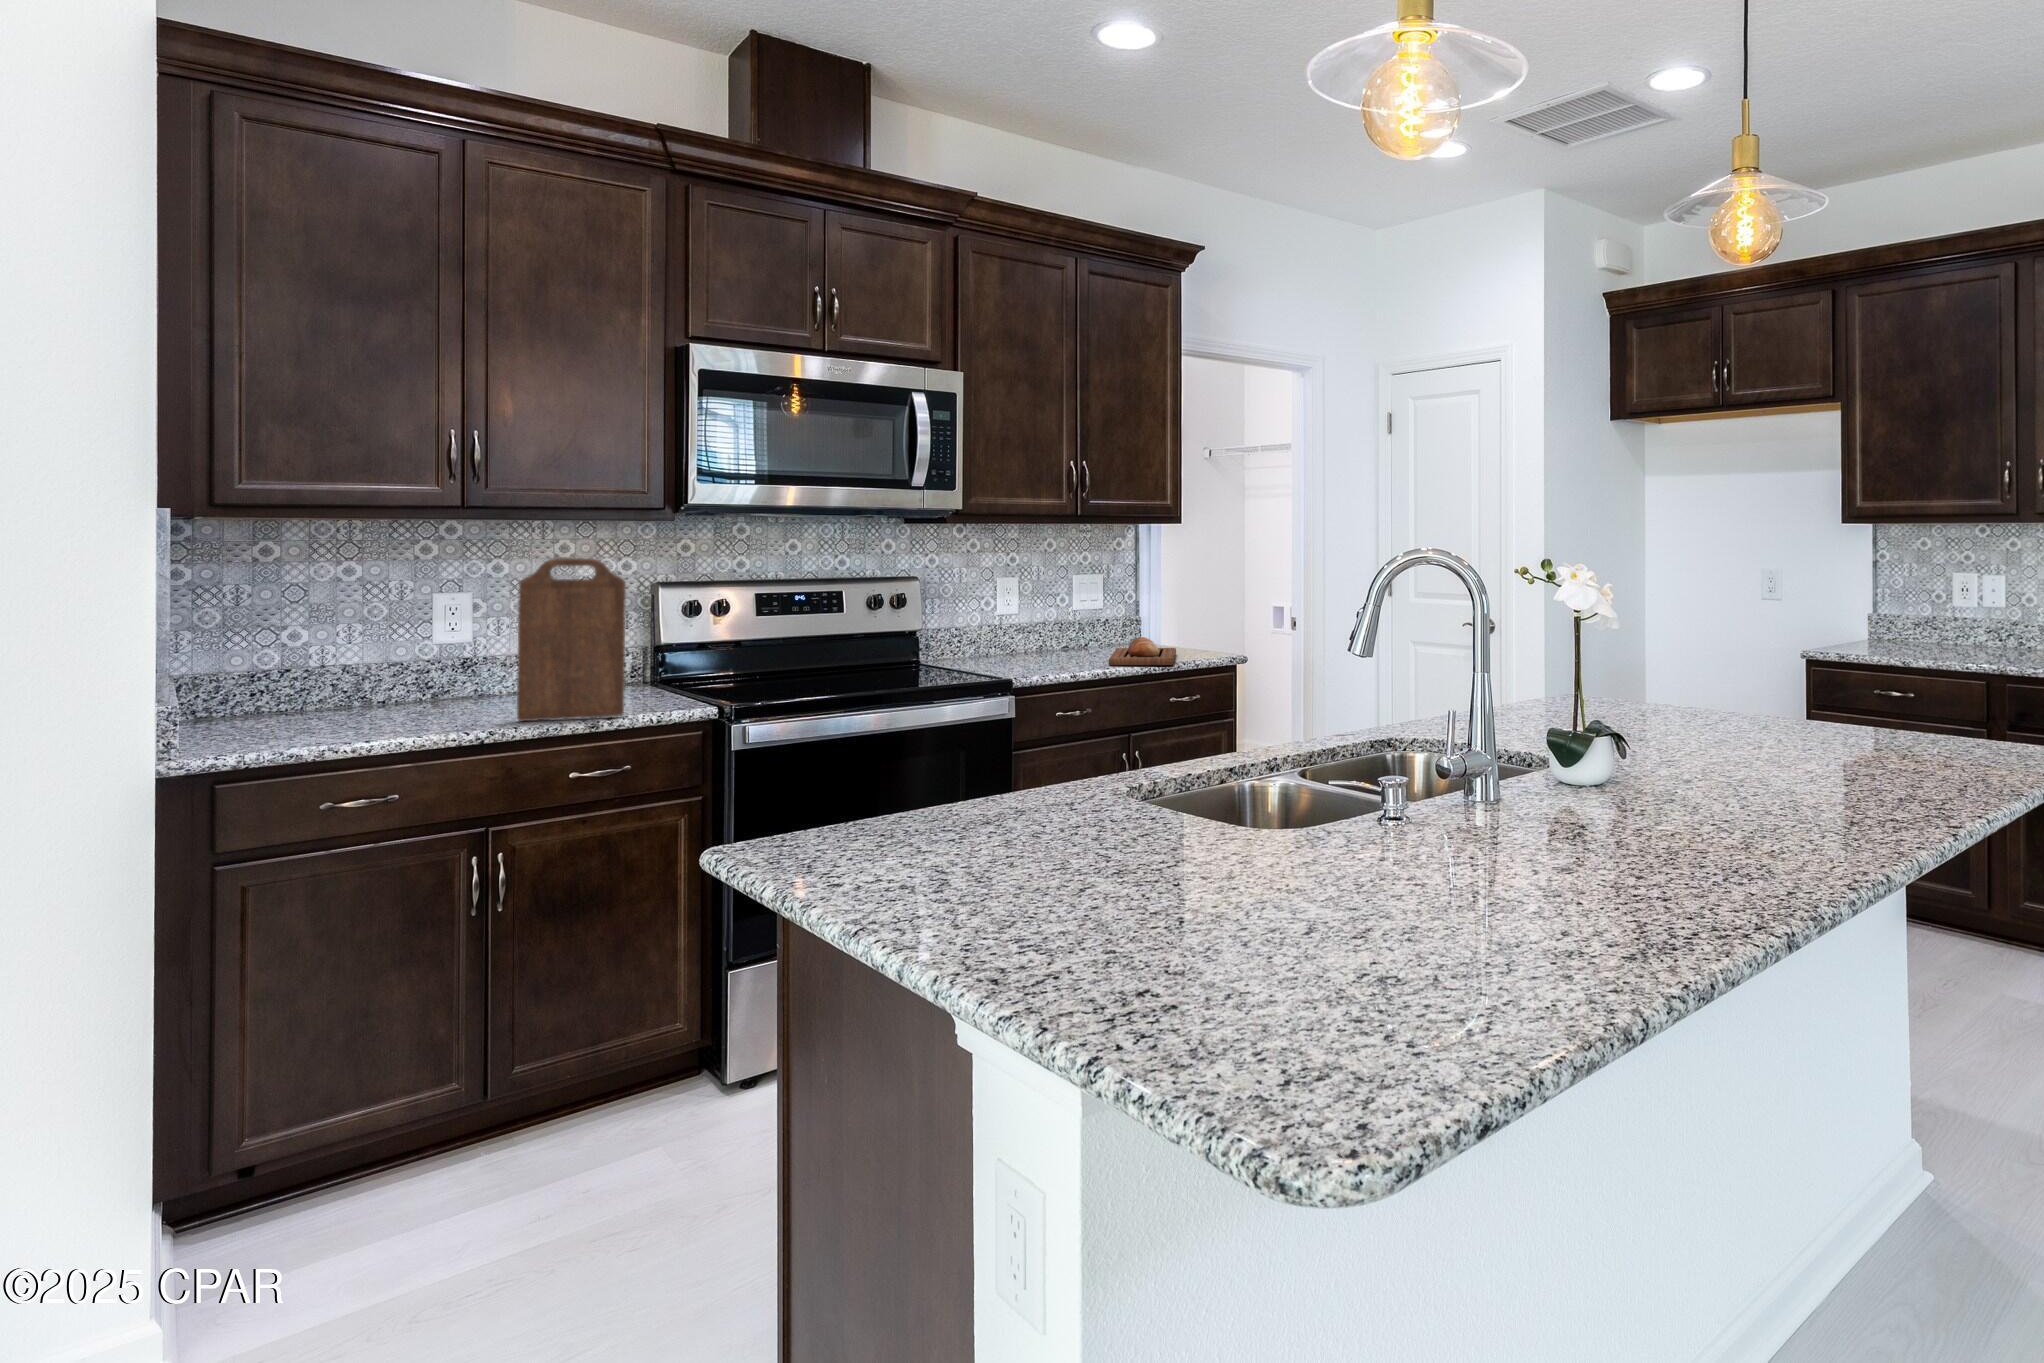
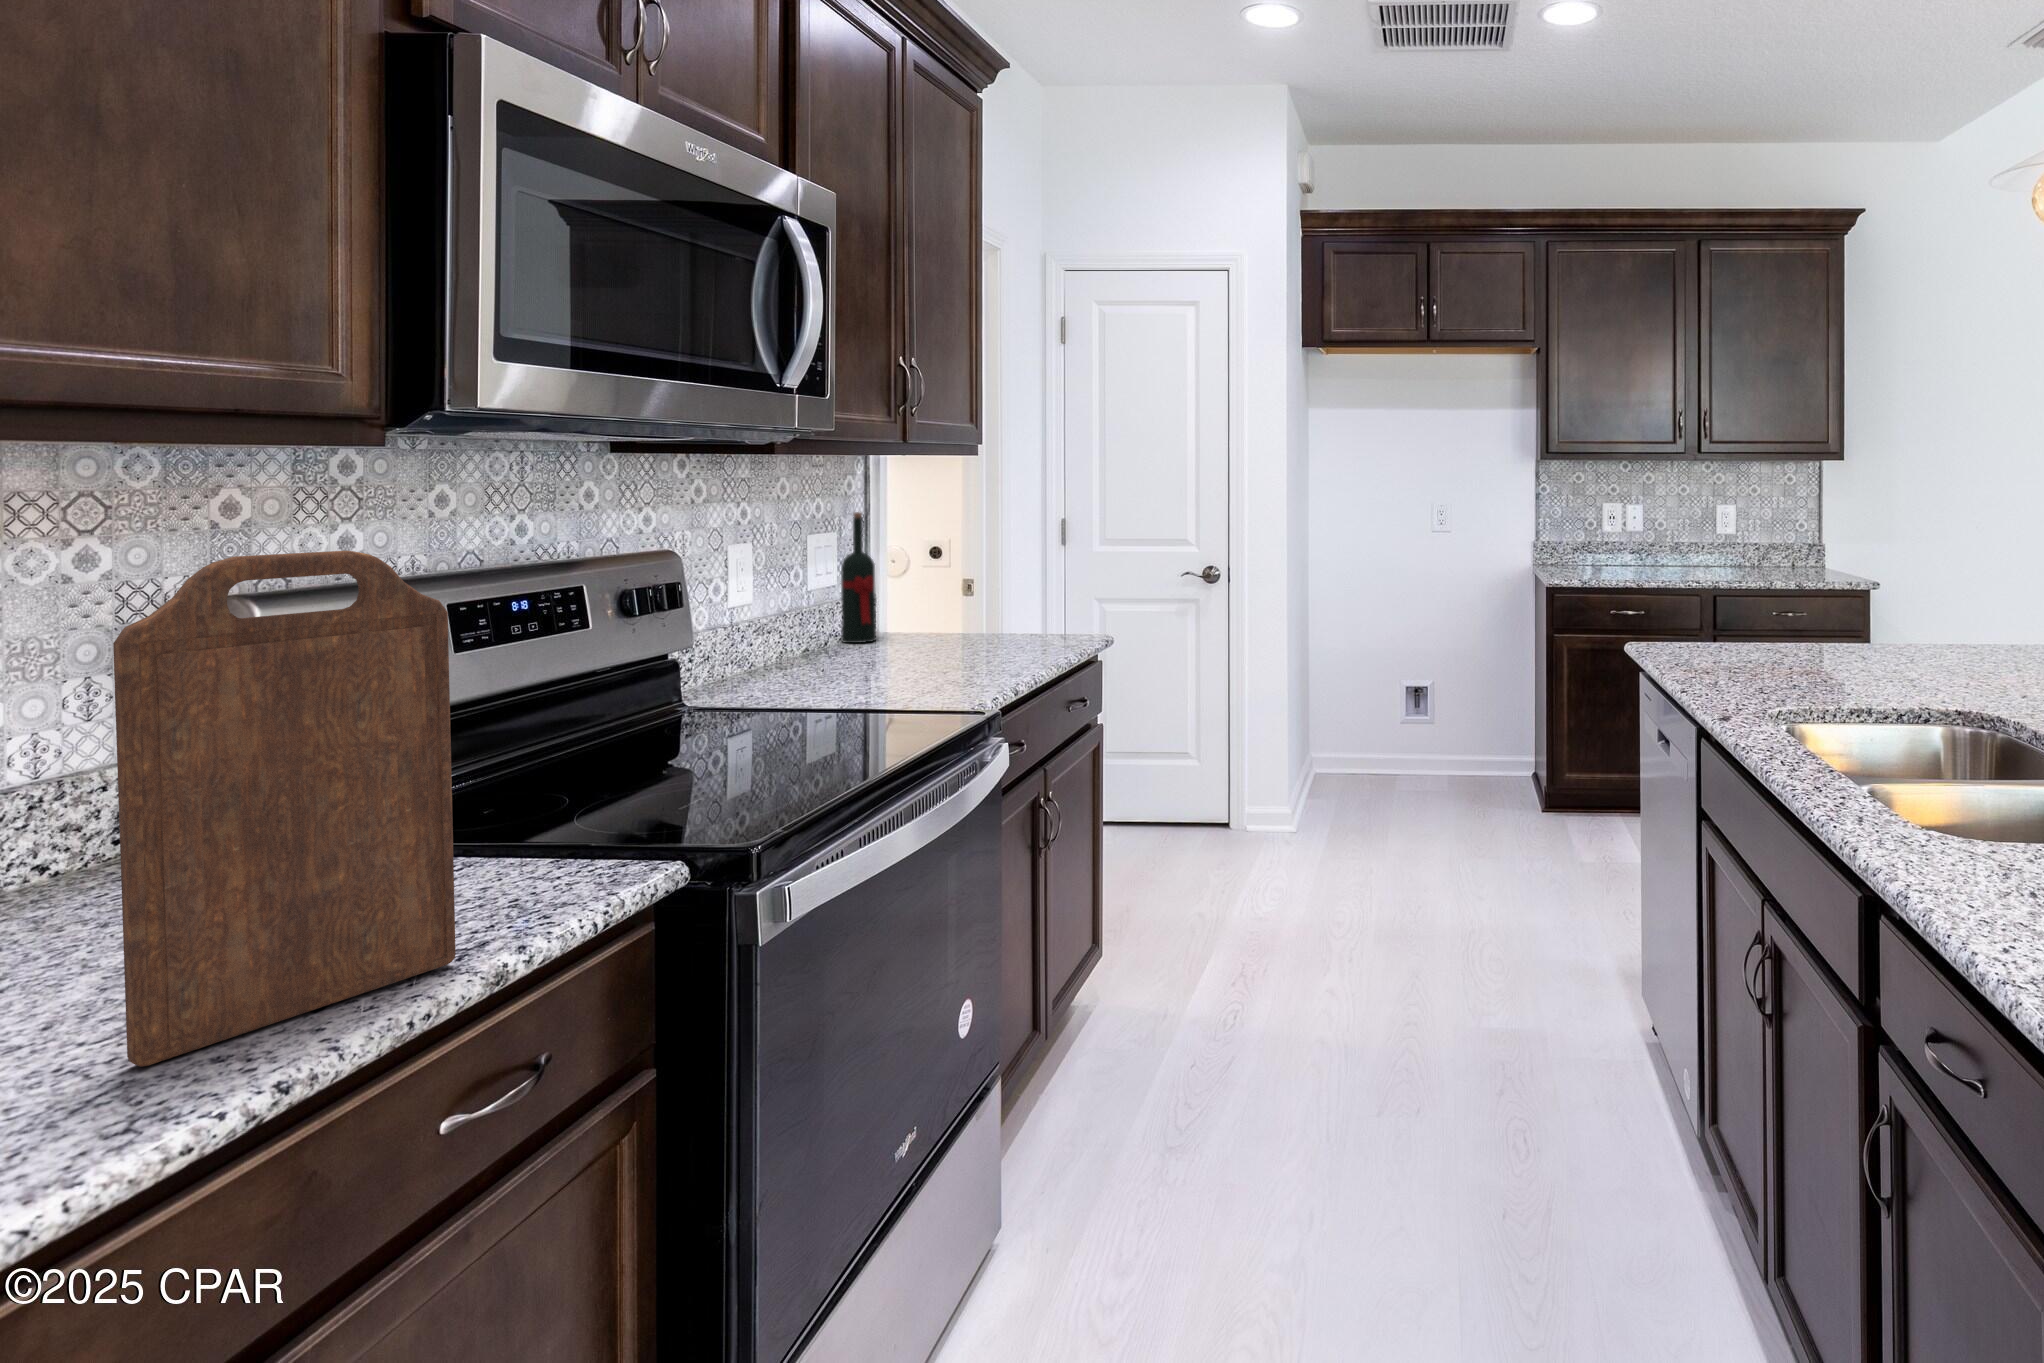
wine bottle: none [1106,562,1128,649] -> present [841,512,876,643]
bread loaf: present [1109,637,1176,665] -> none [892,622,1049,670]

